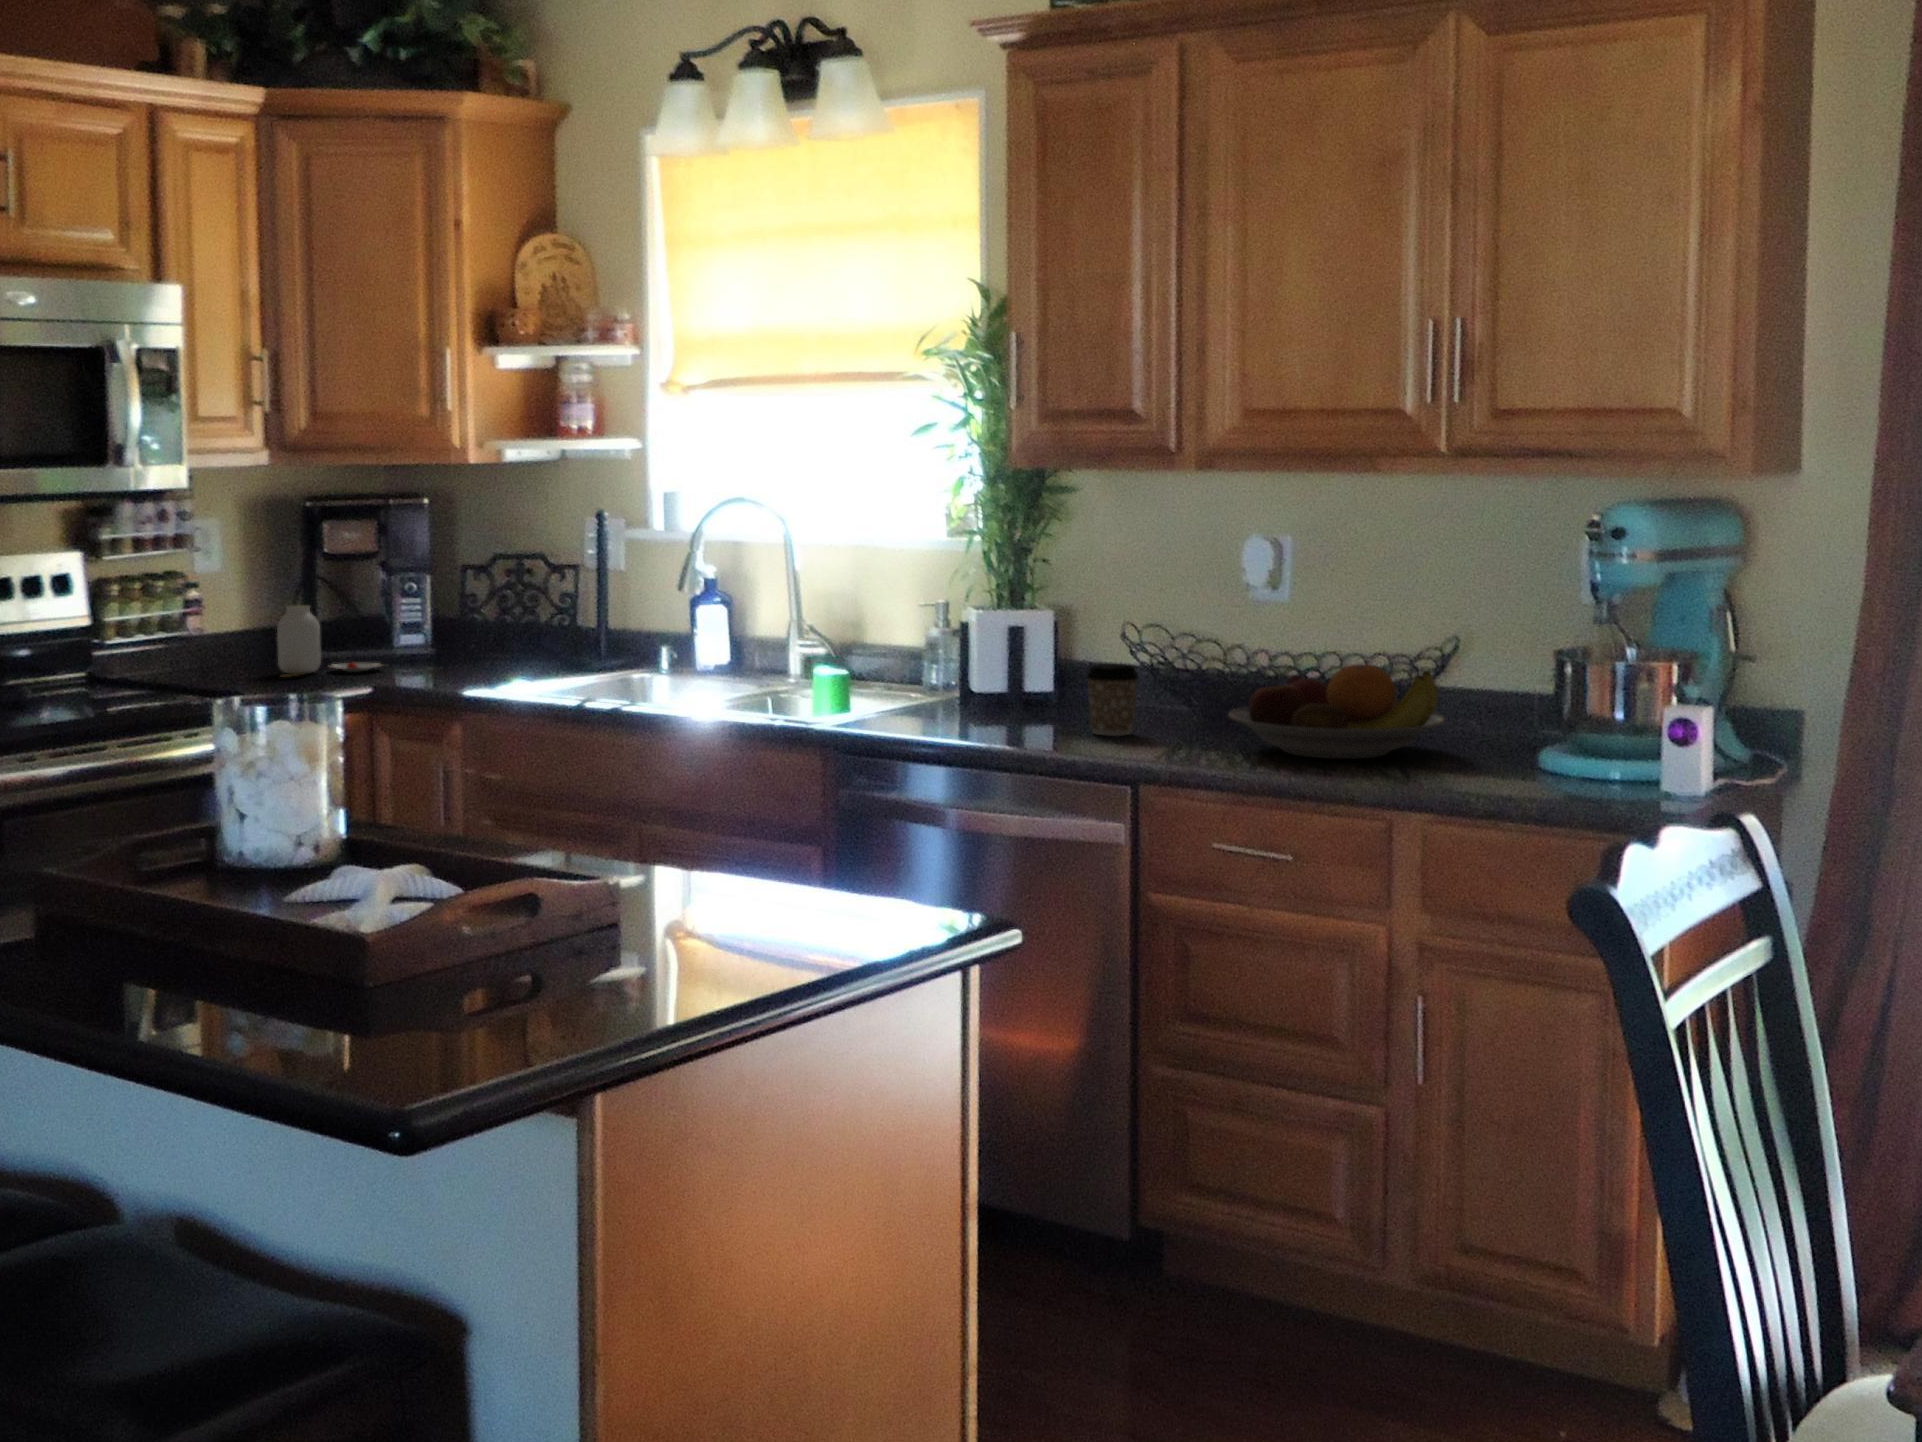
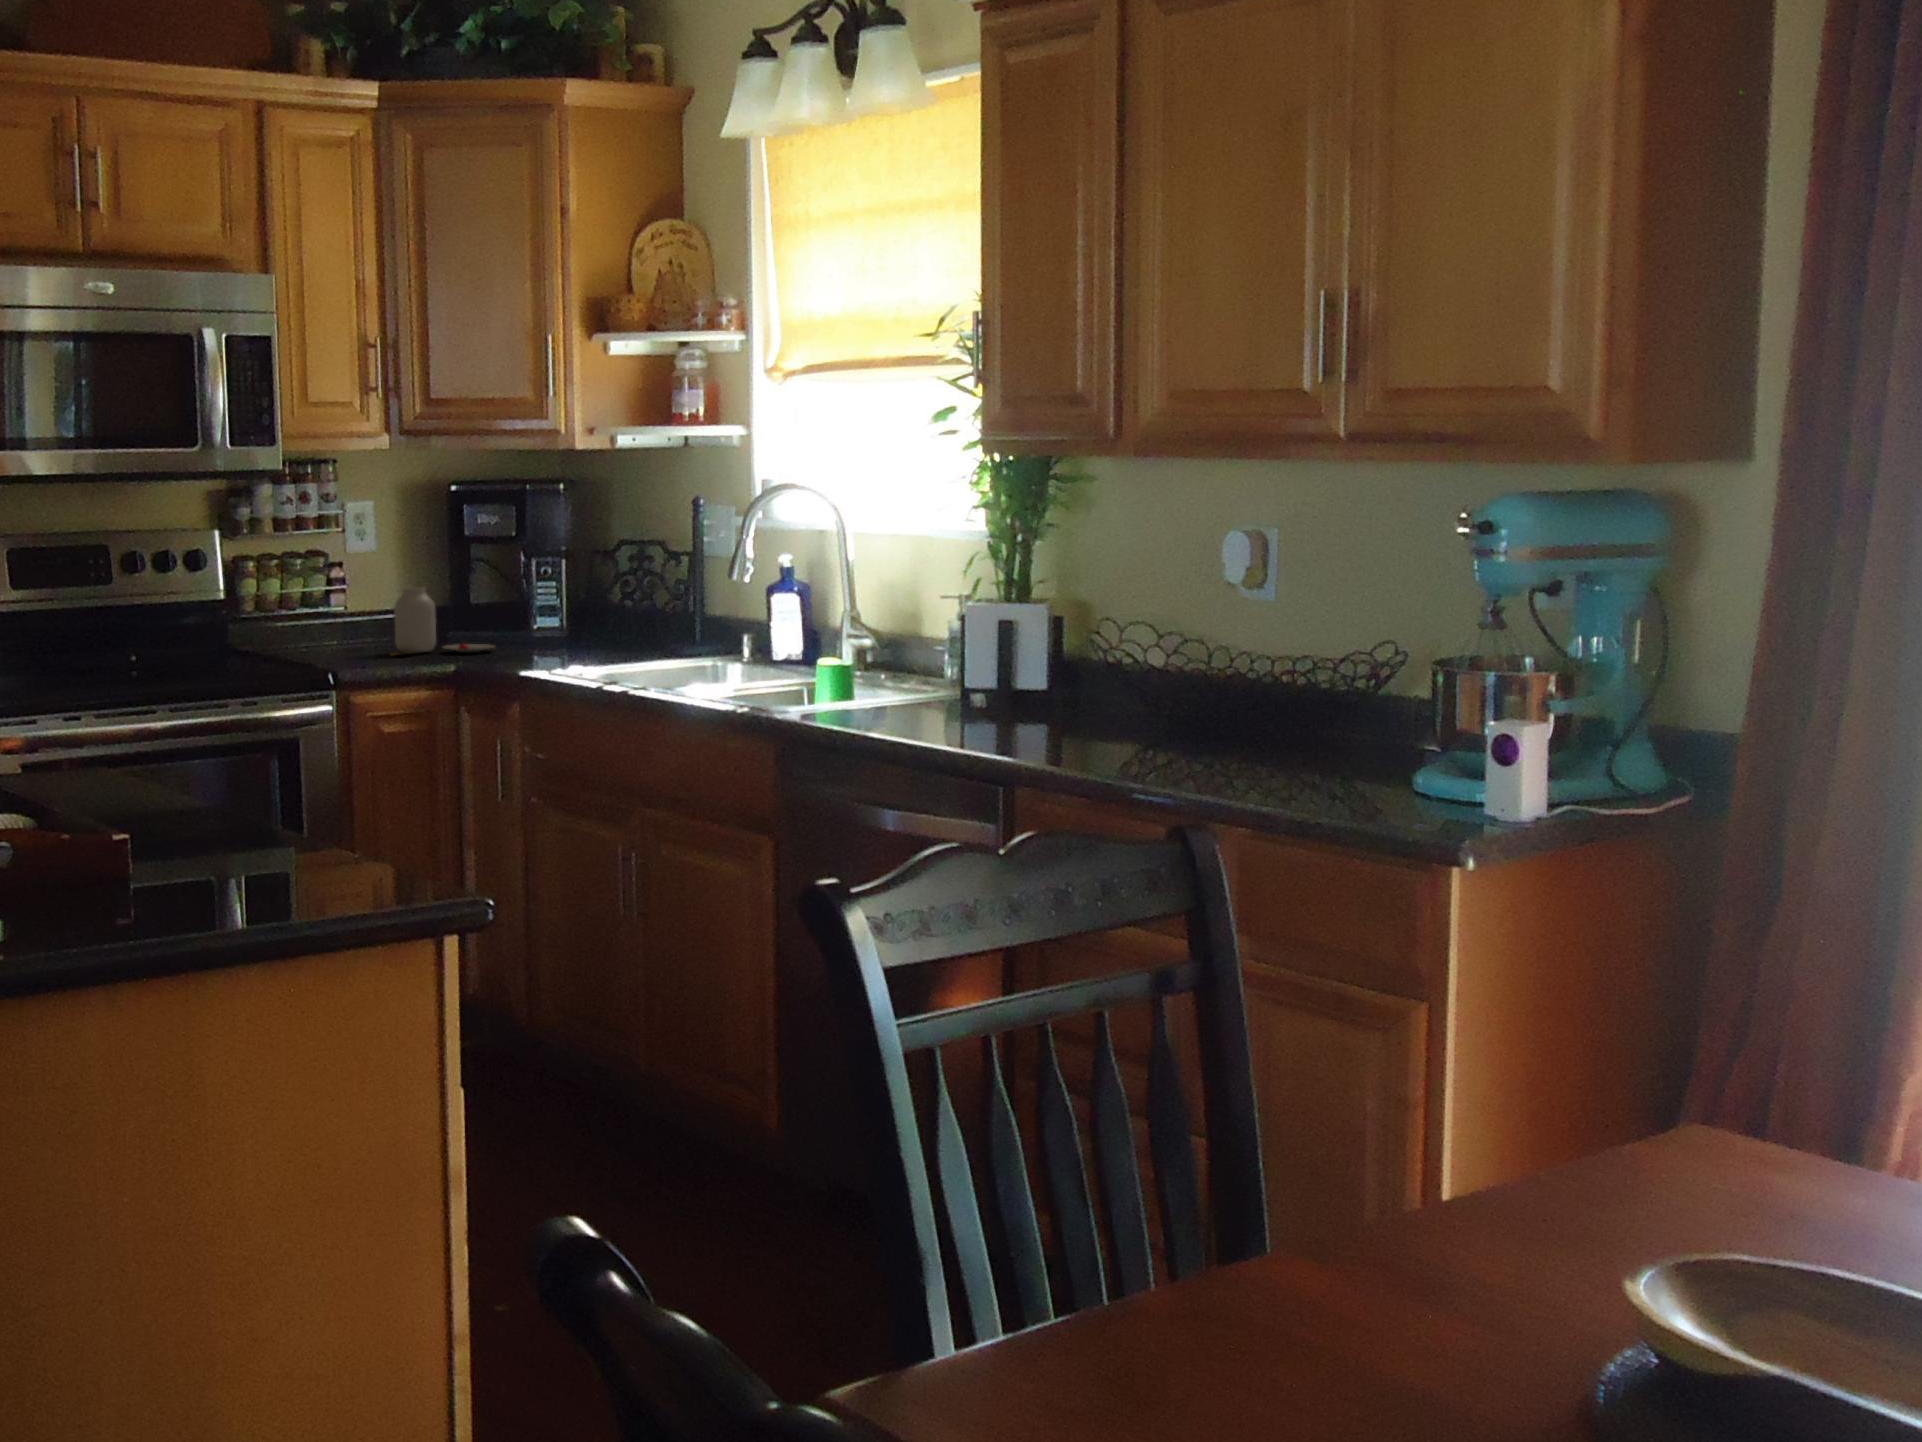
coffee cup: present [1086,664,1139,736] -> none [1015,662,1071,738]
fruit bowl: present [1228,664,1445,759] -> none [1116,669,1348,771]

